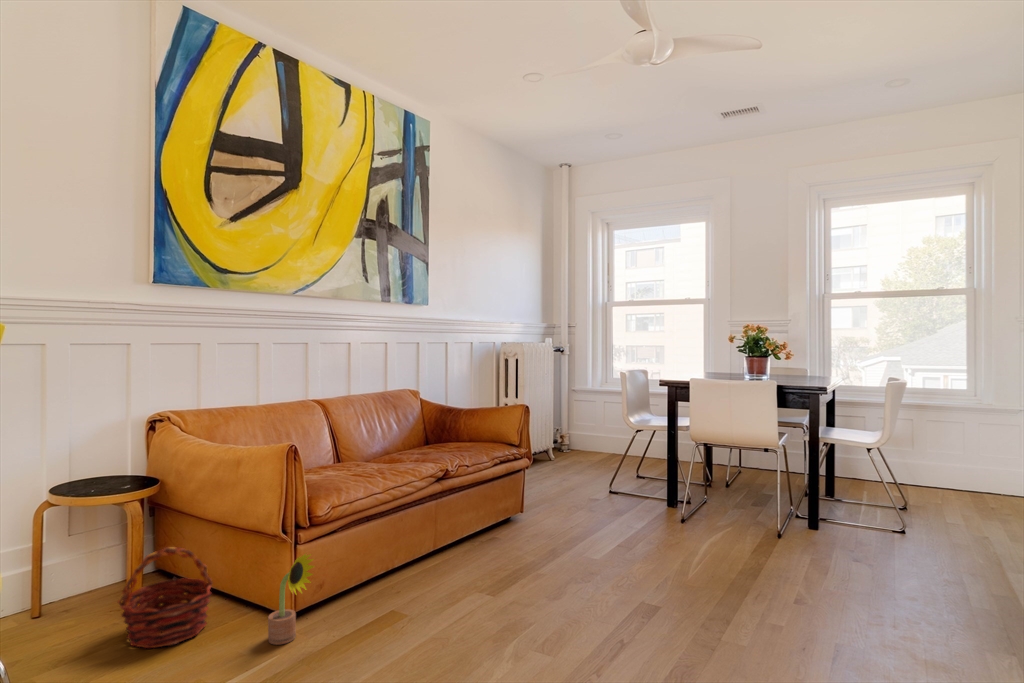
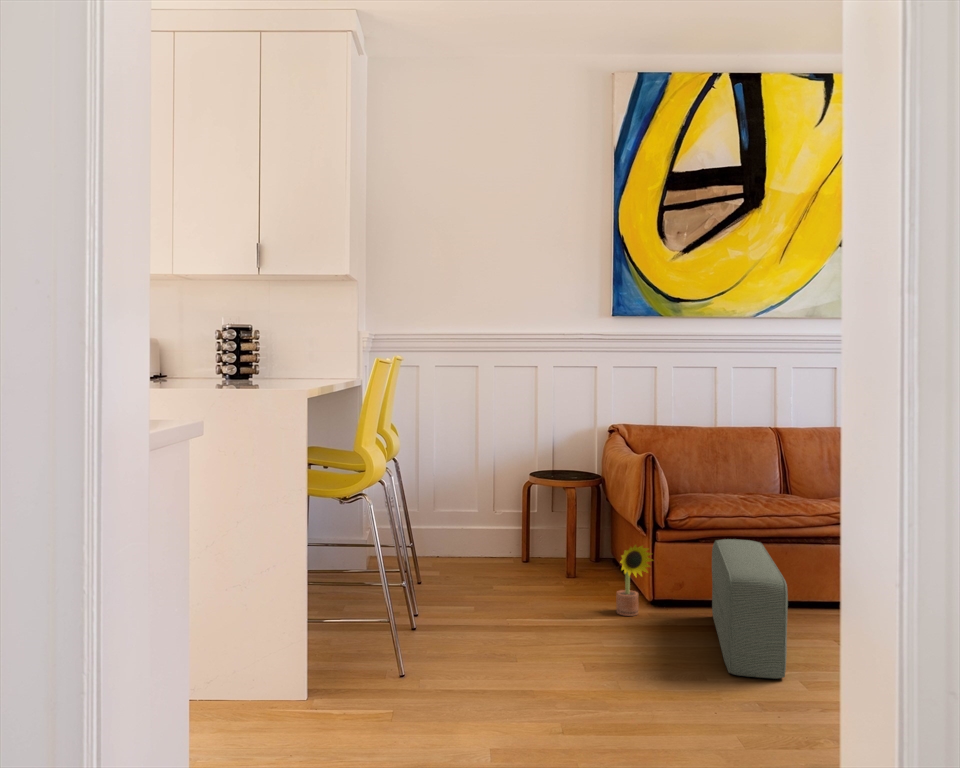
pouf: none [362,515,510,658] -> present [712,539,788,679]
basket: present [118,547,212,648] -> none [543,521,605,593]

